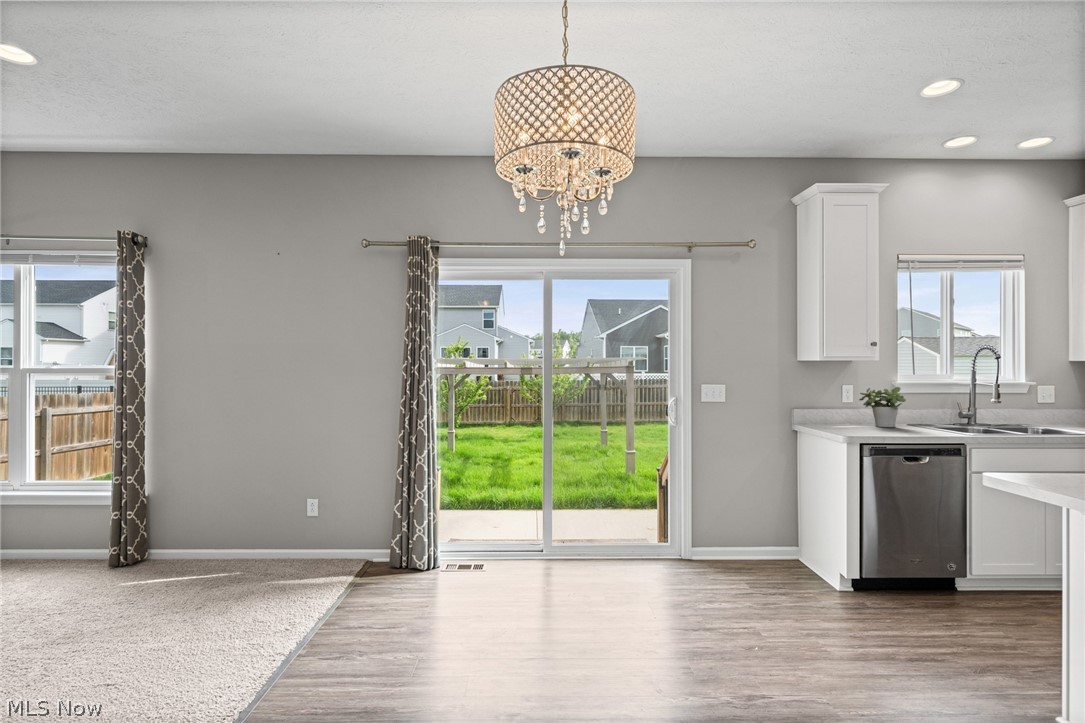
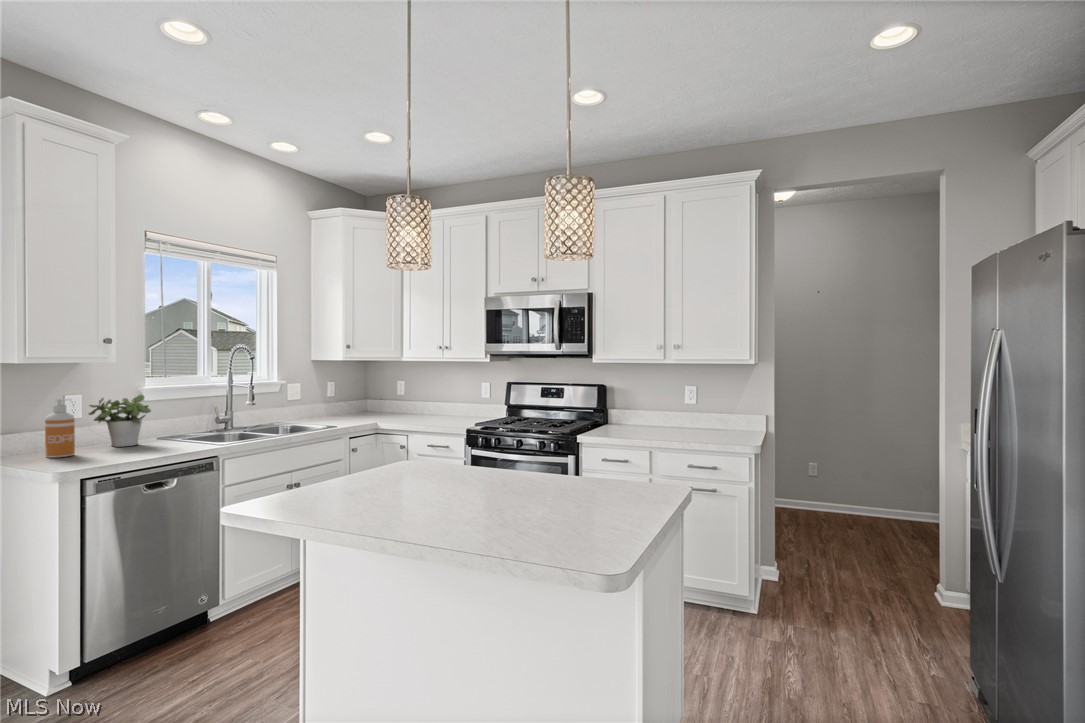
soap dispenser: none [834,386,852,428] -> present [45,399,75,458]

